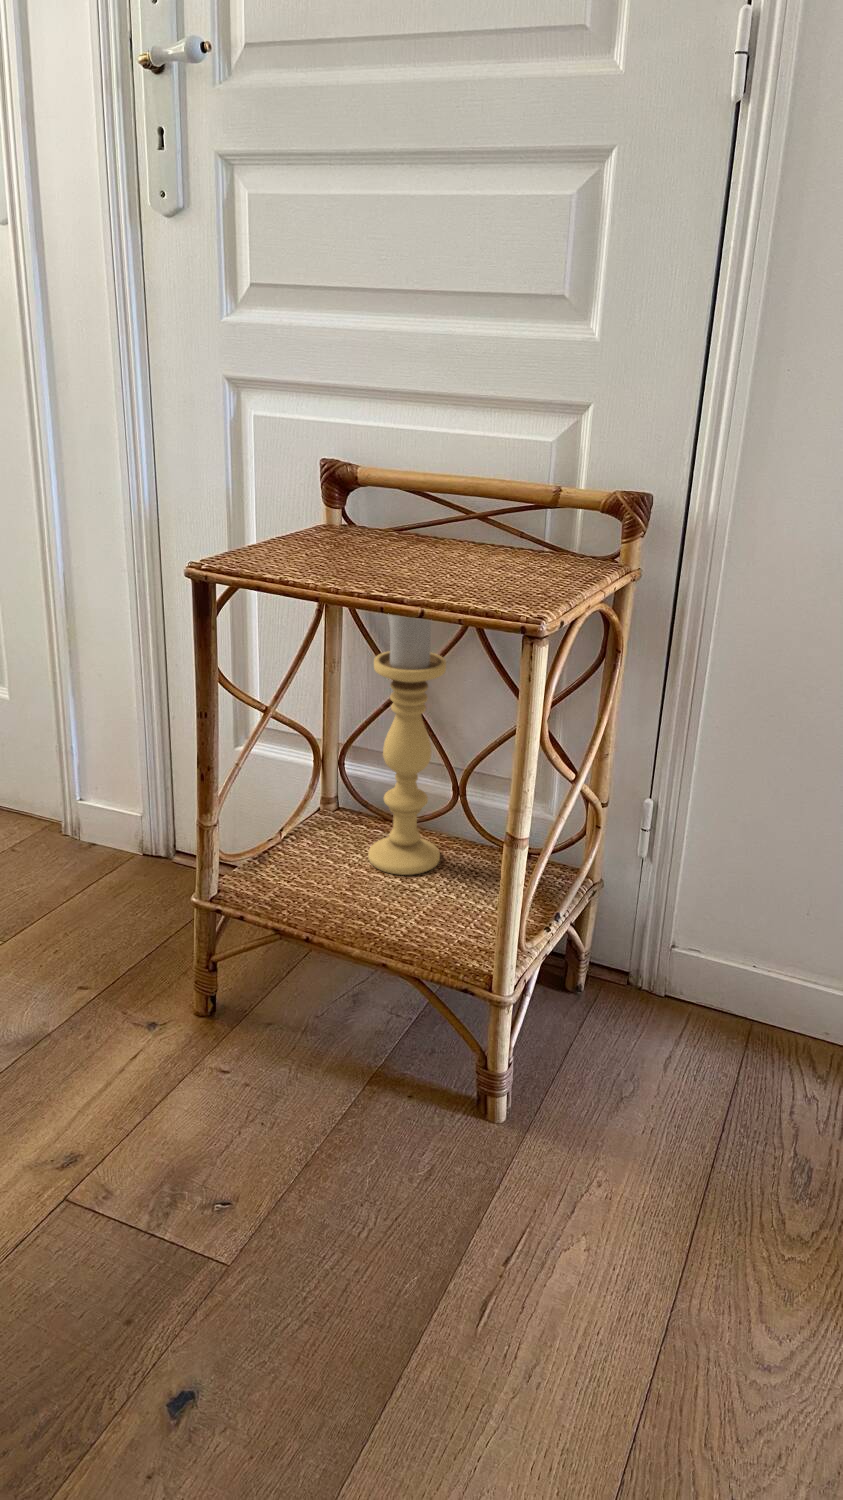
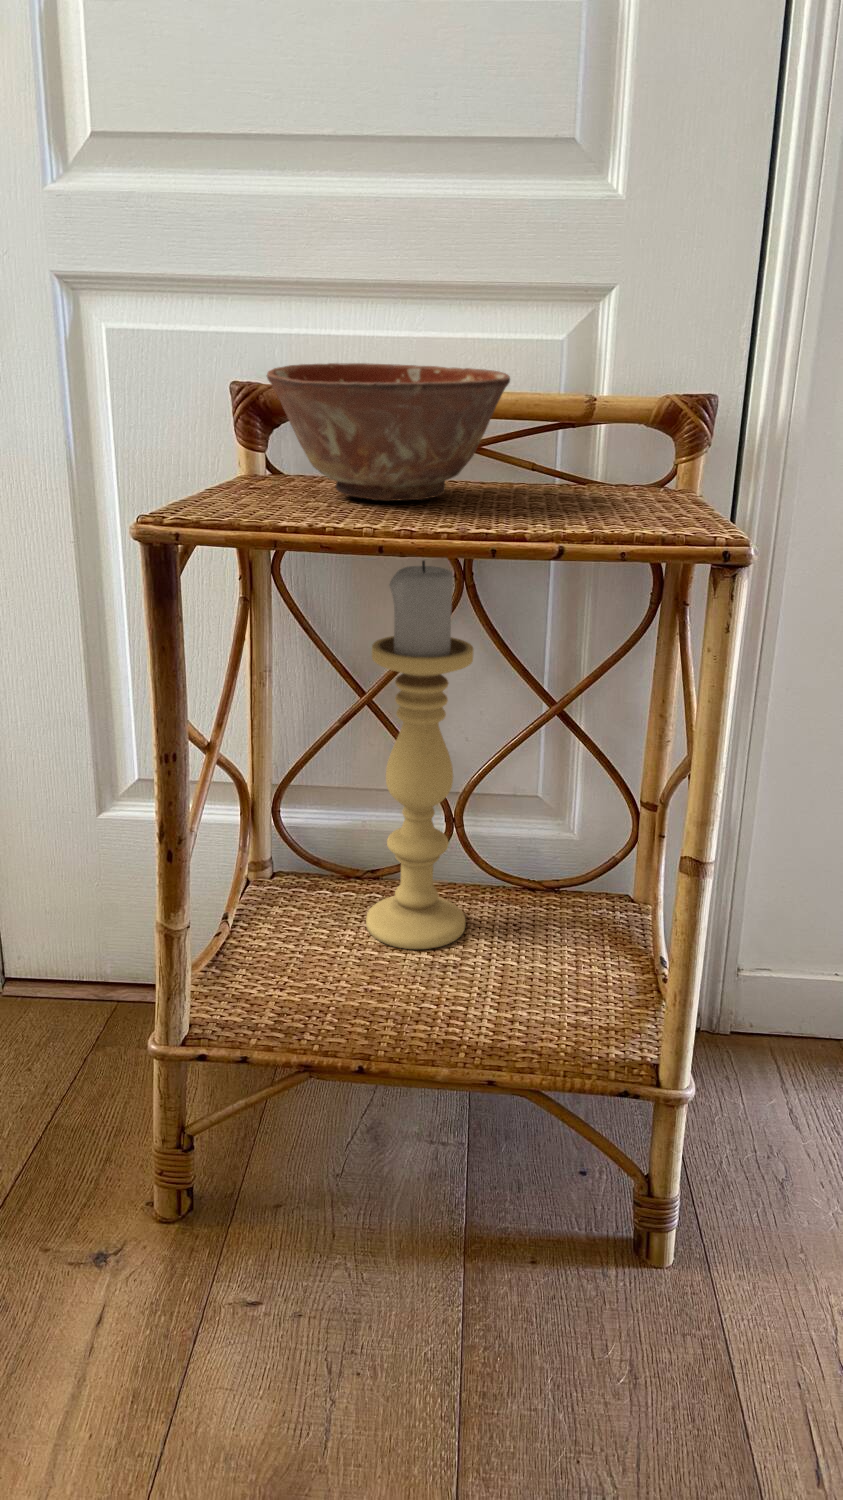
ceramic bowl: none [295,459,460,563] -> present [267,363,510,501]

